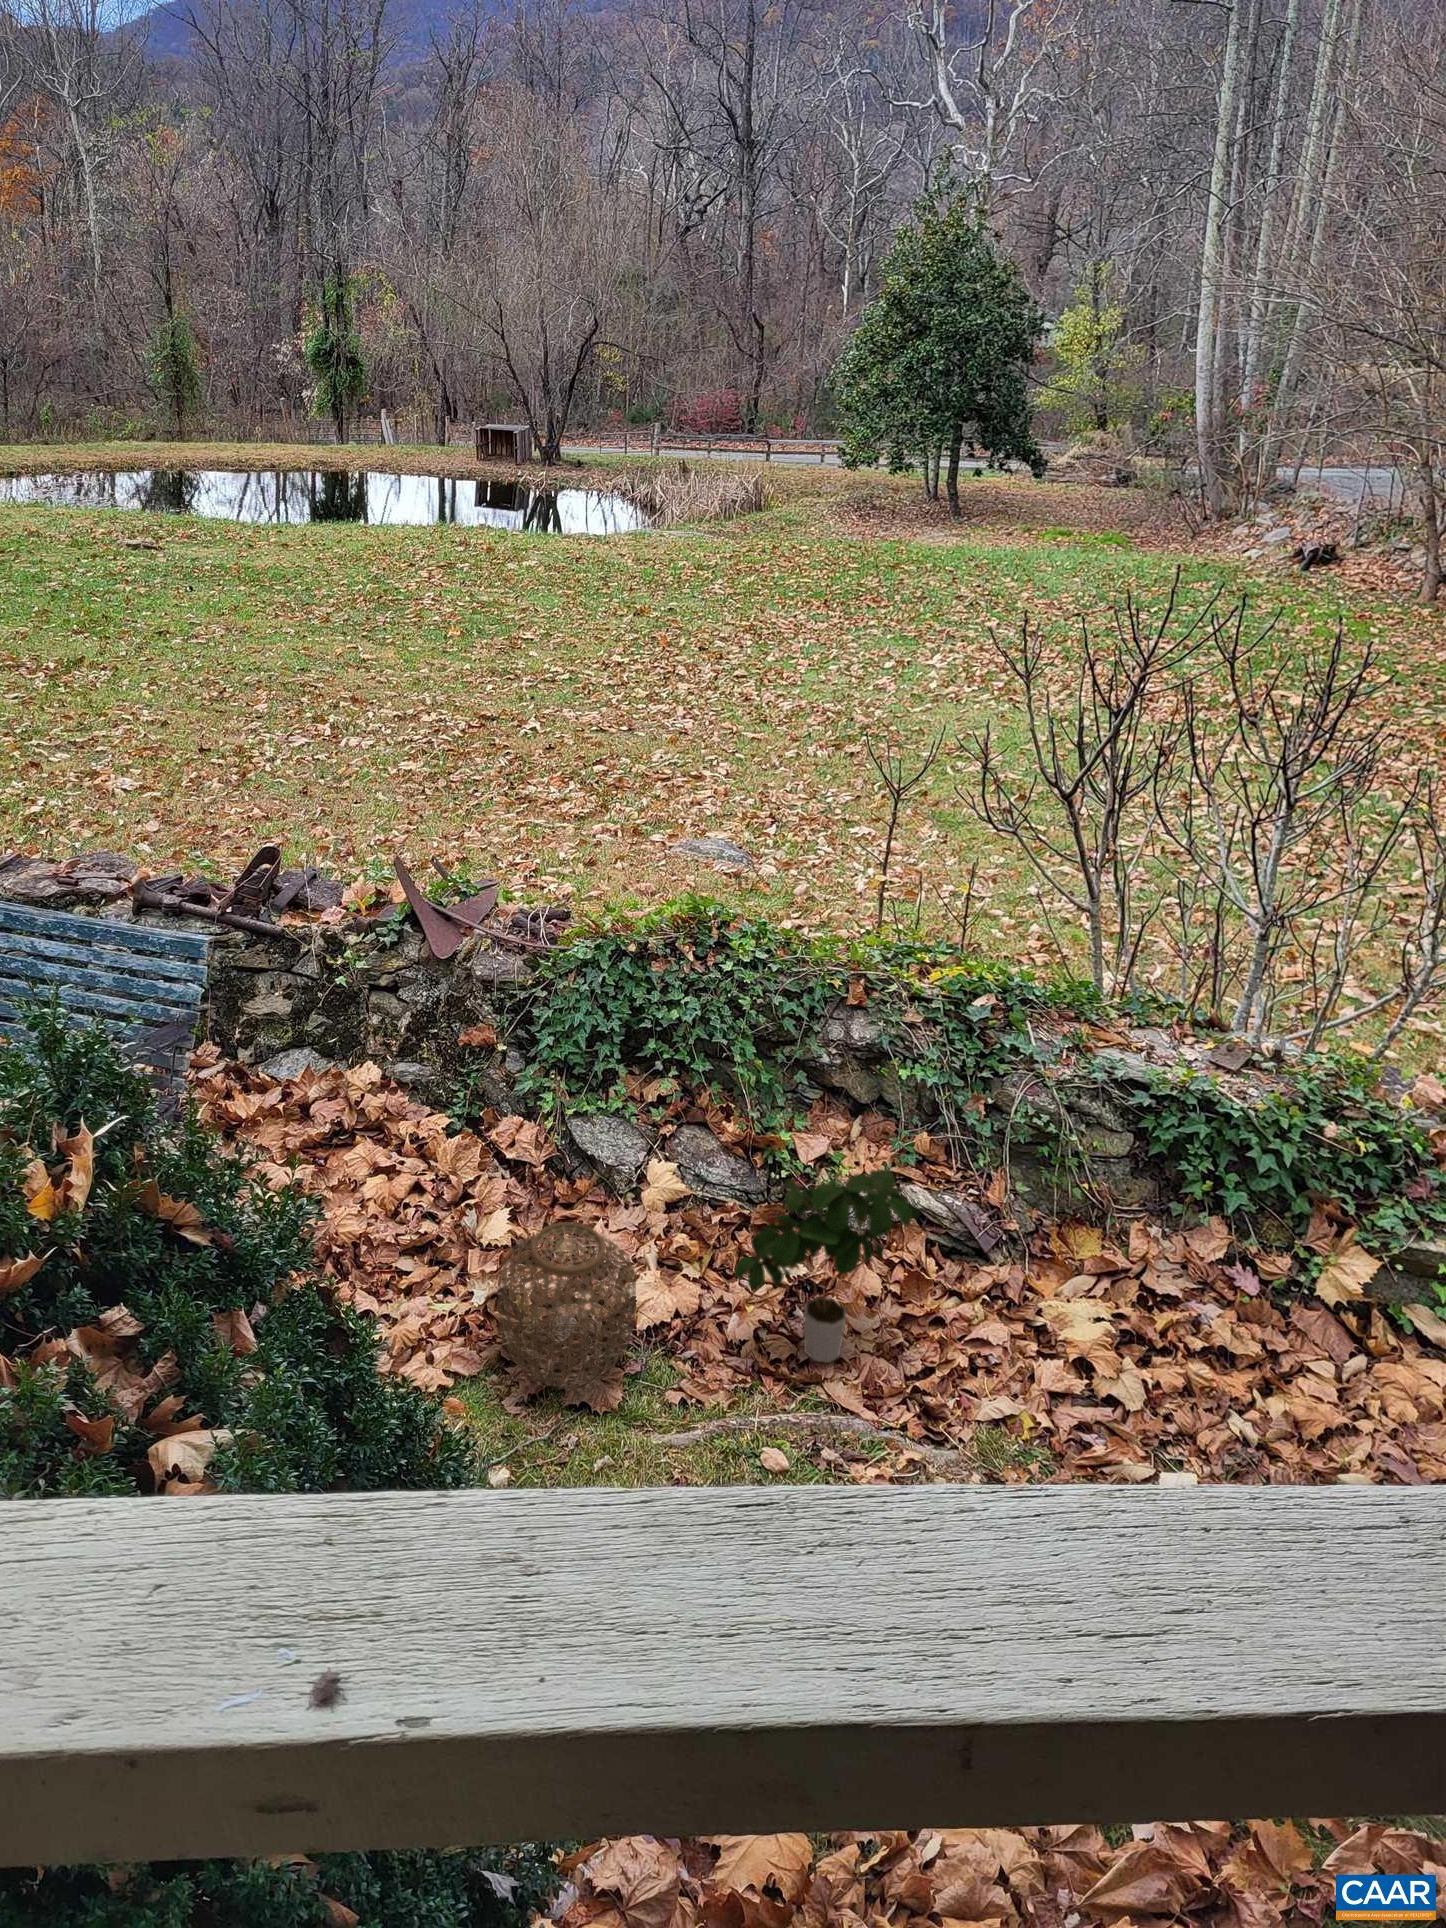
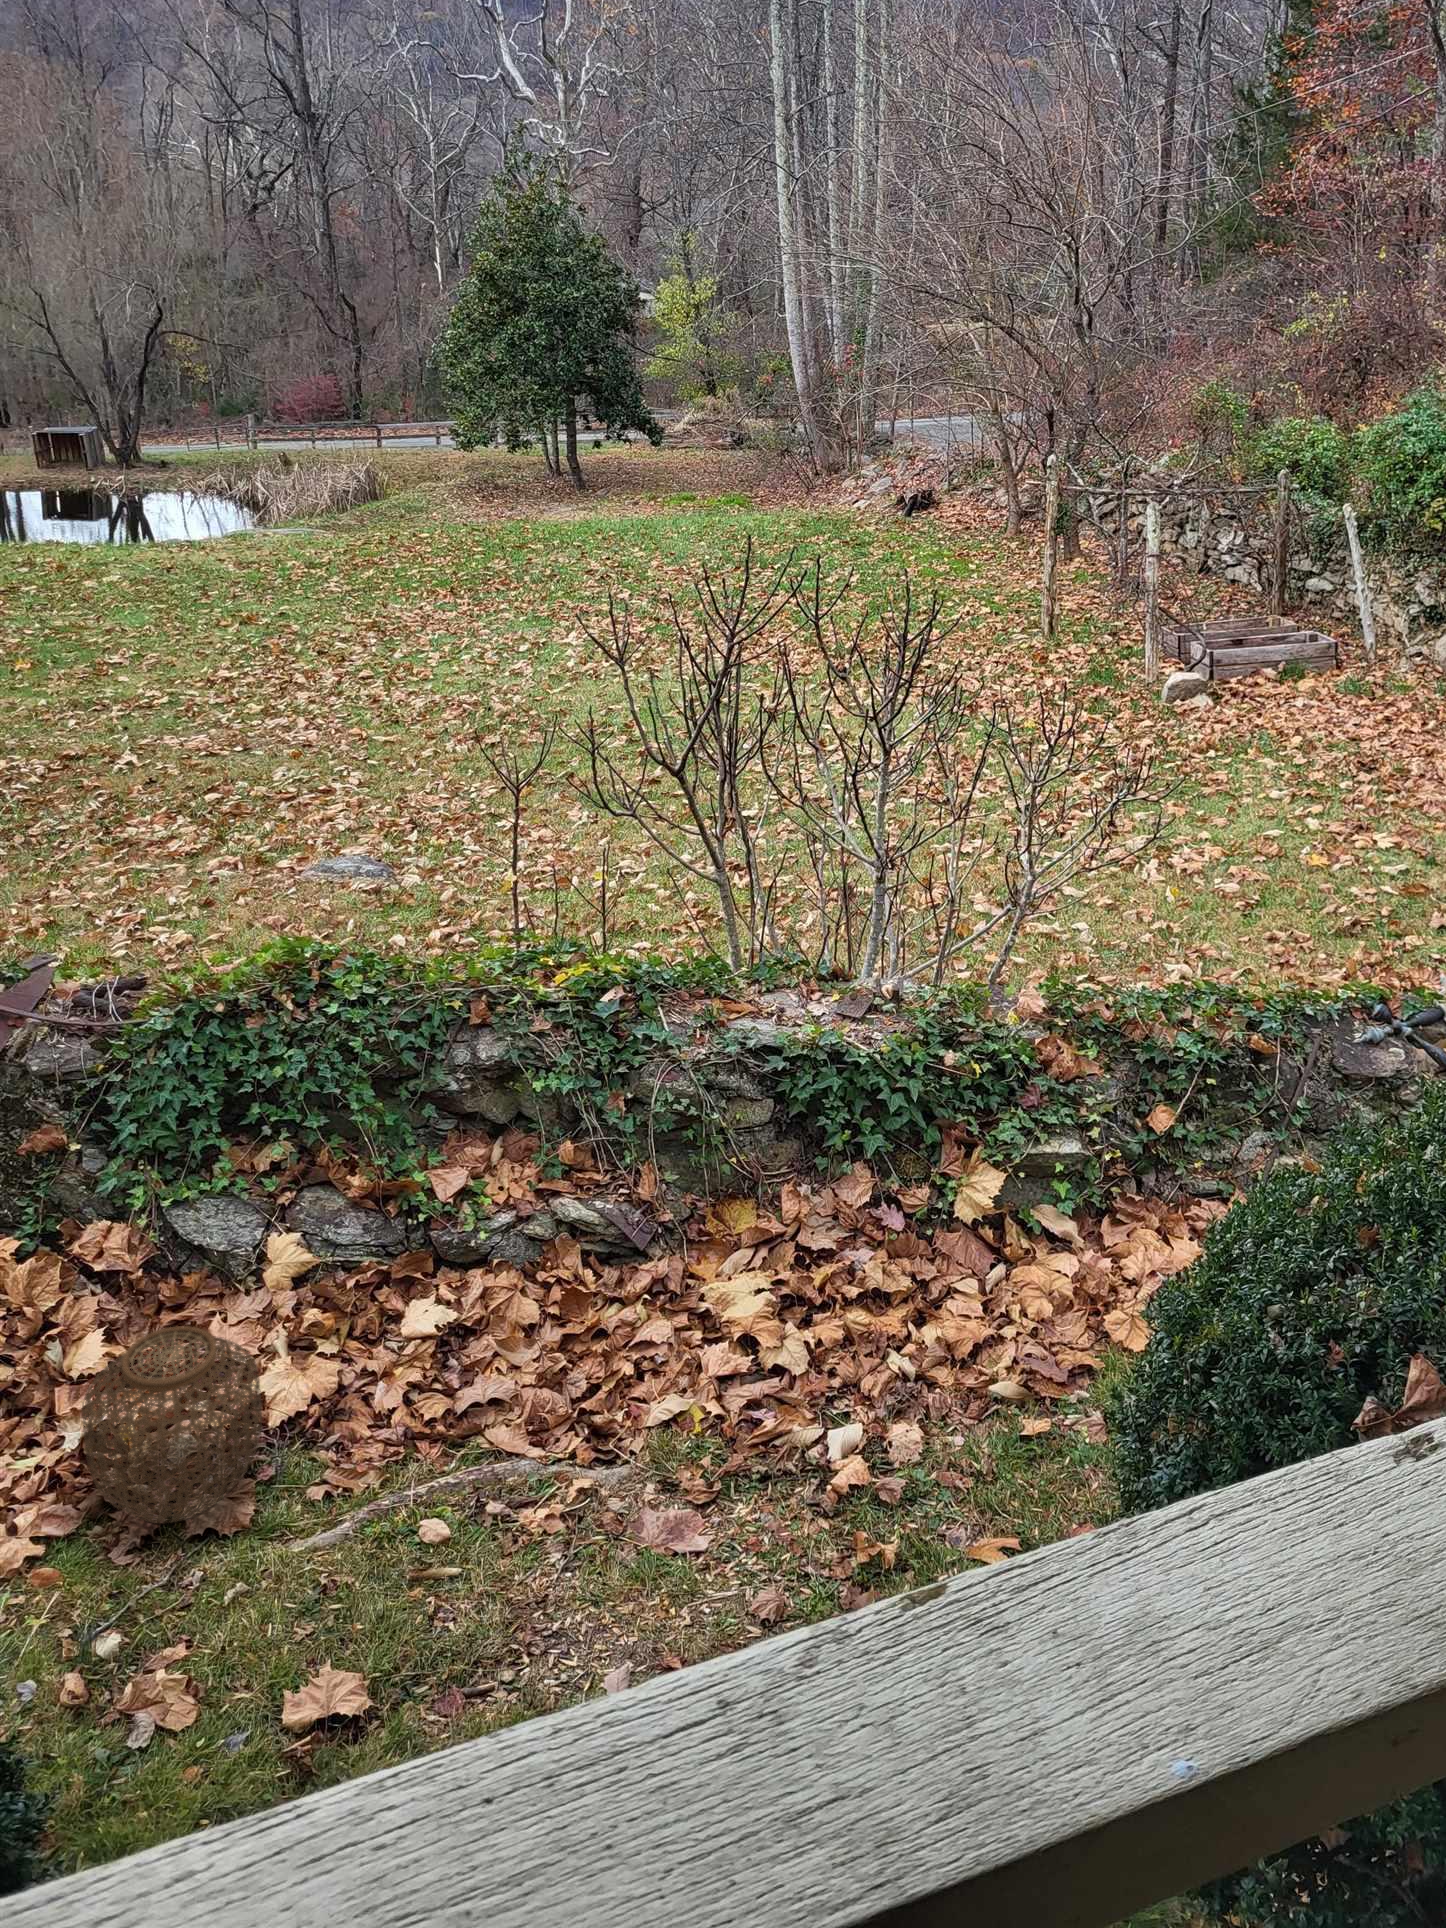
potted plant: present [735,1169,920,1363] -> none [375,1186,572,1410]

